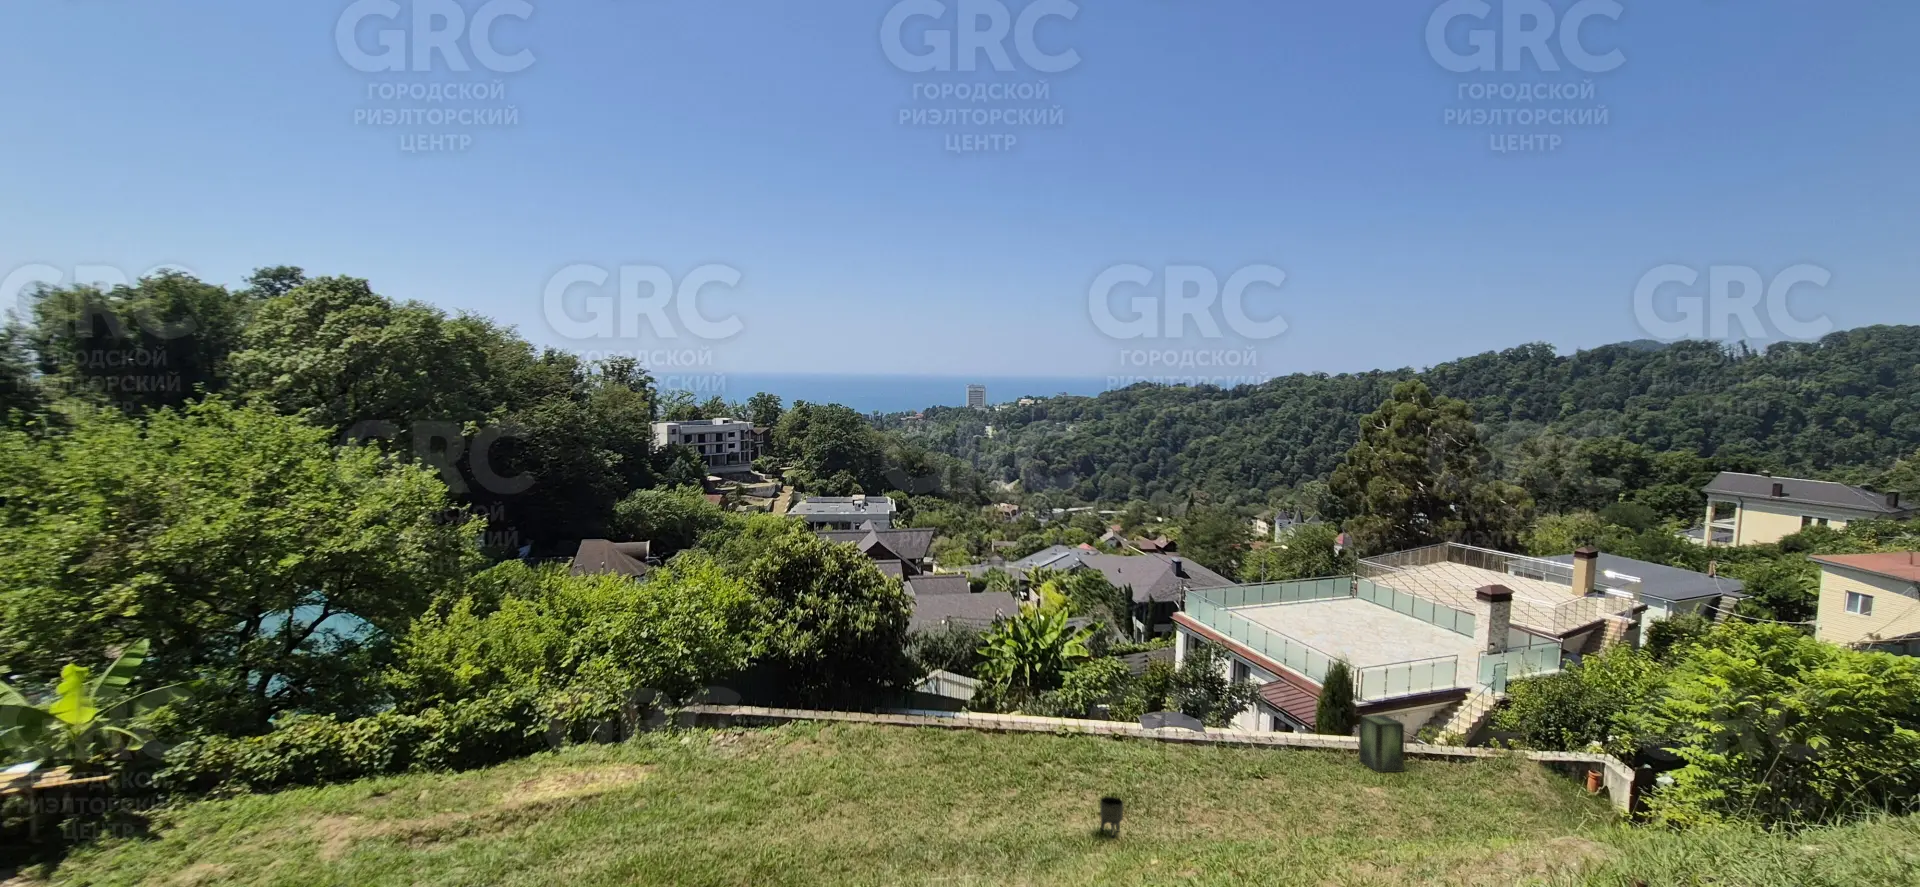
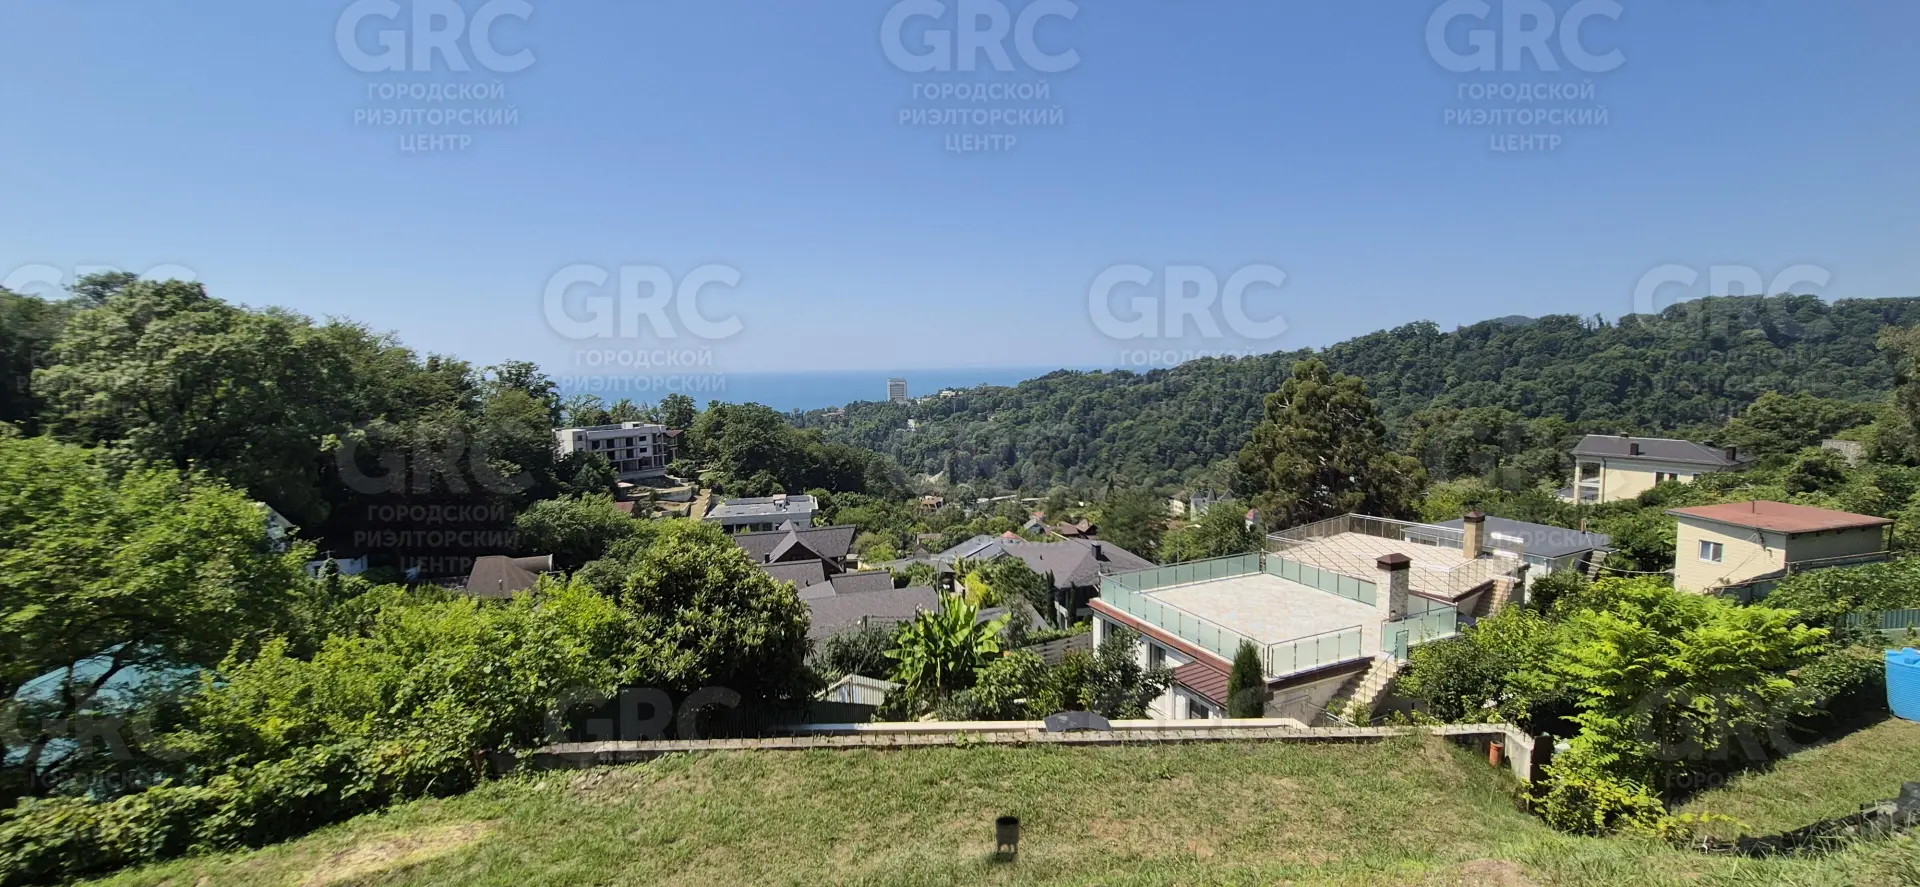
storage box: present [1359,715,1404,772] -> none [1266,698,1312,758]

